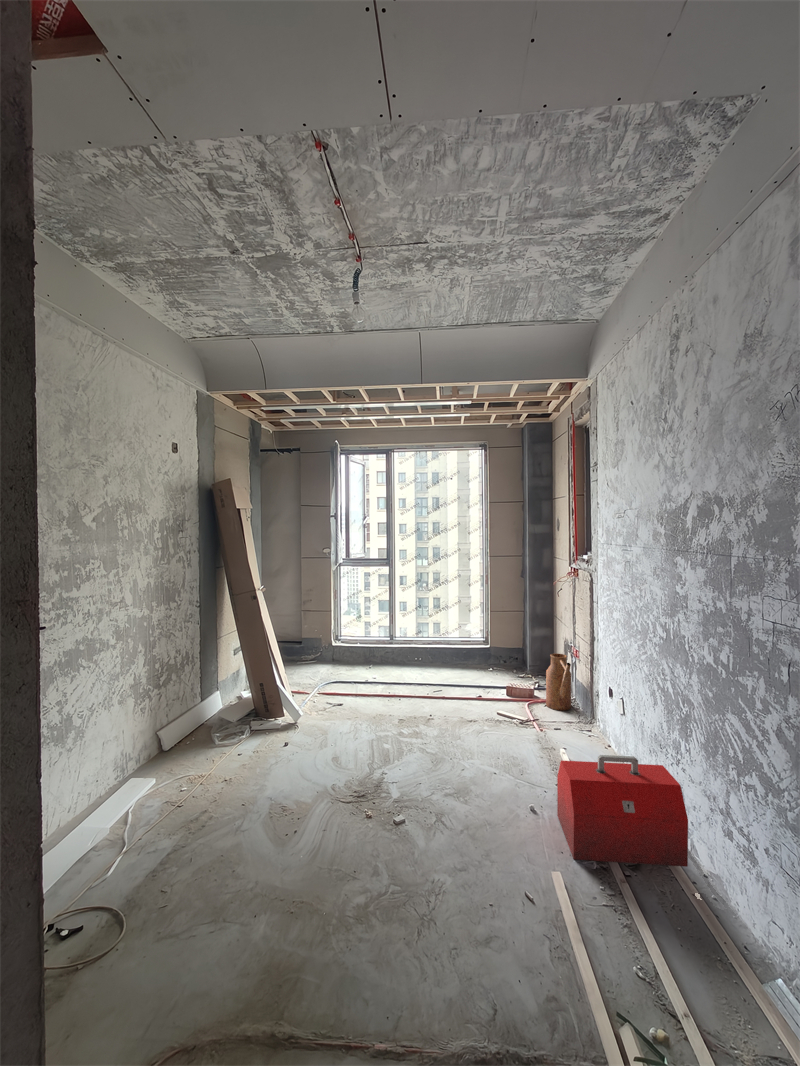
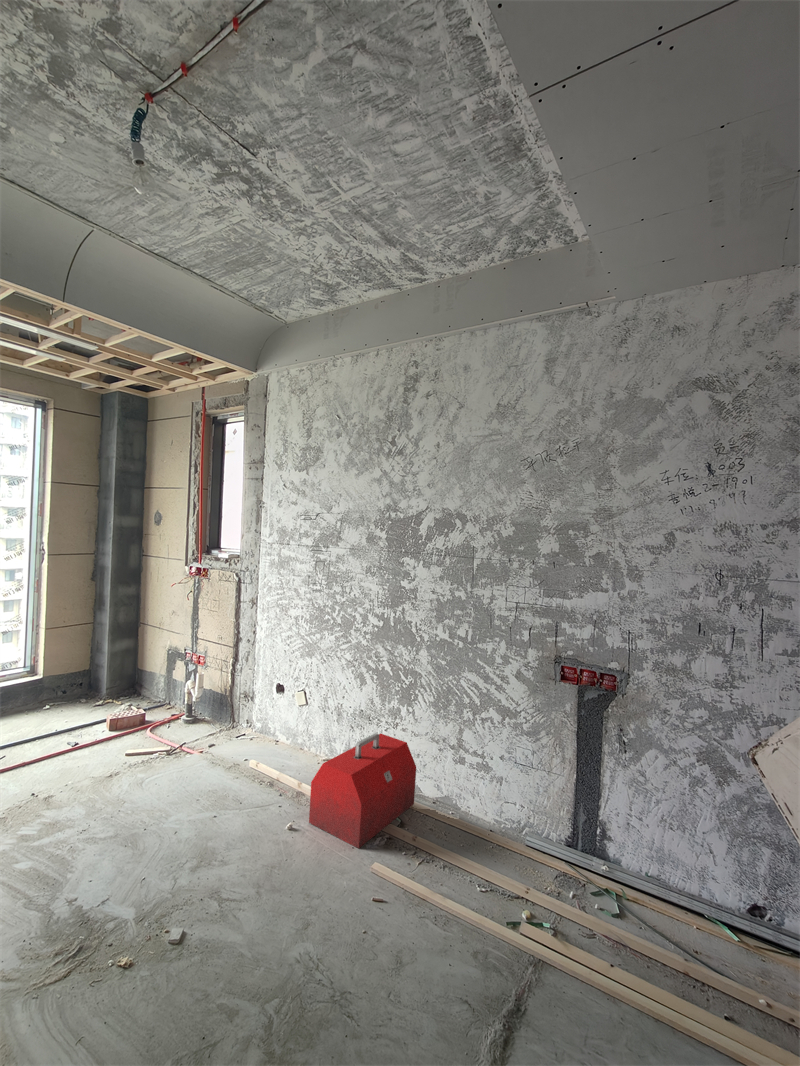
watering can: present [546,654,571,710] -> none [173,664,217,728]

